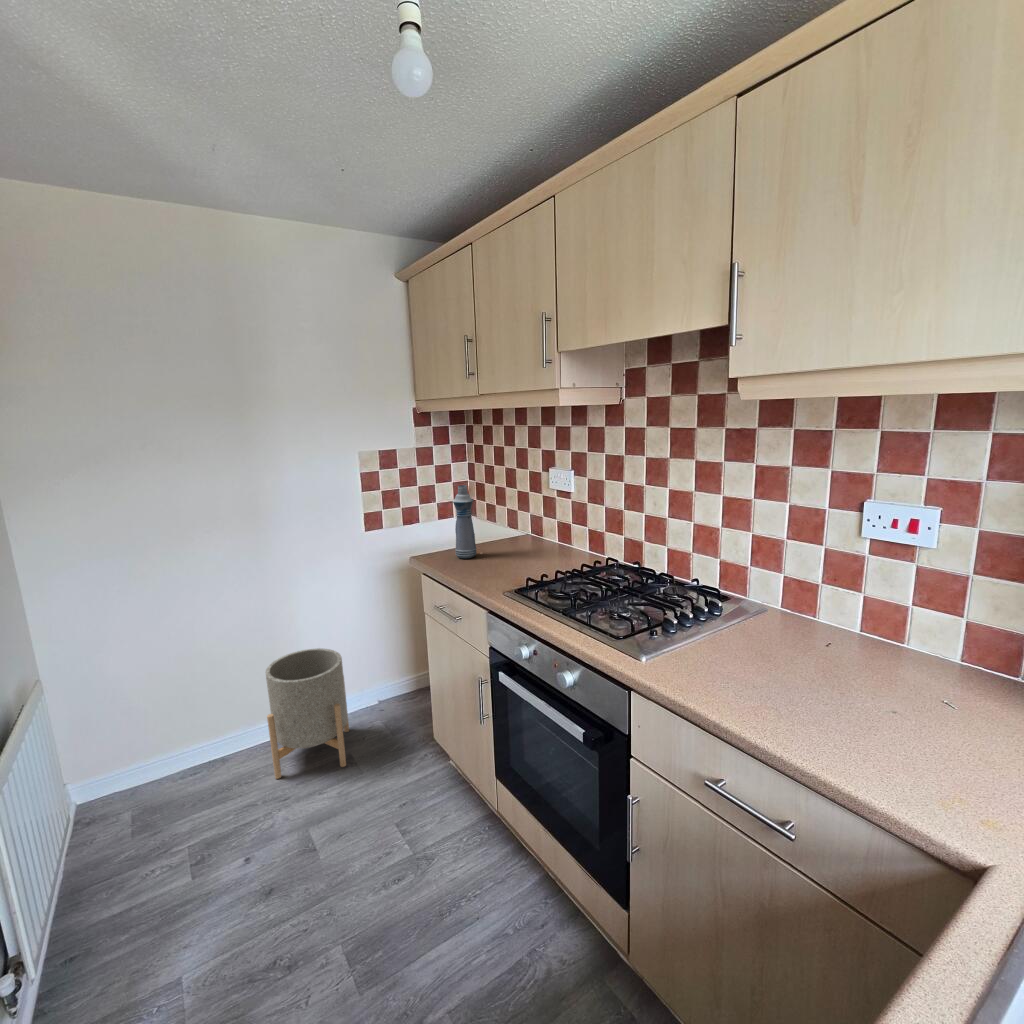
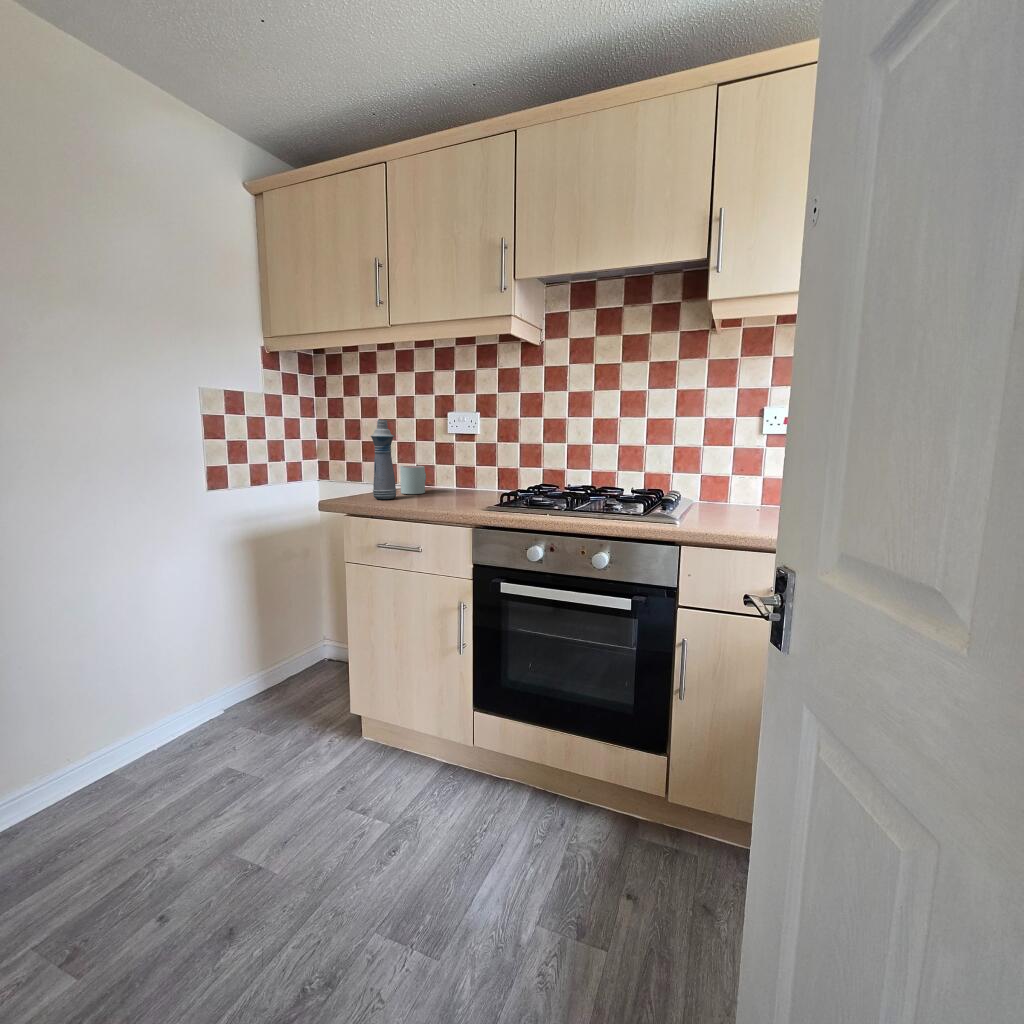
mug: none [490,522,521,552] -> present [400,466,426,494]
planter: present [266,648,349,779] -> none [98,641,231,824]

